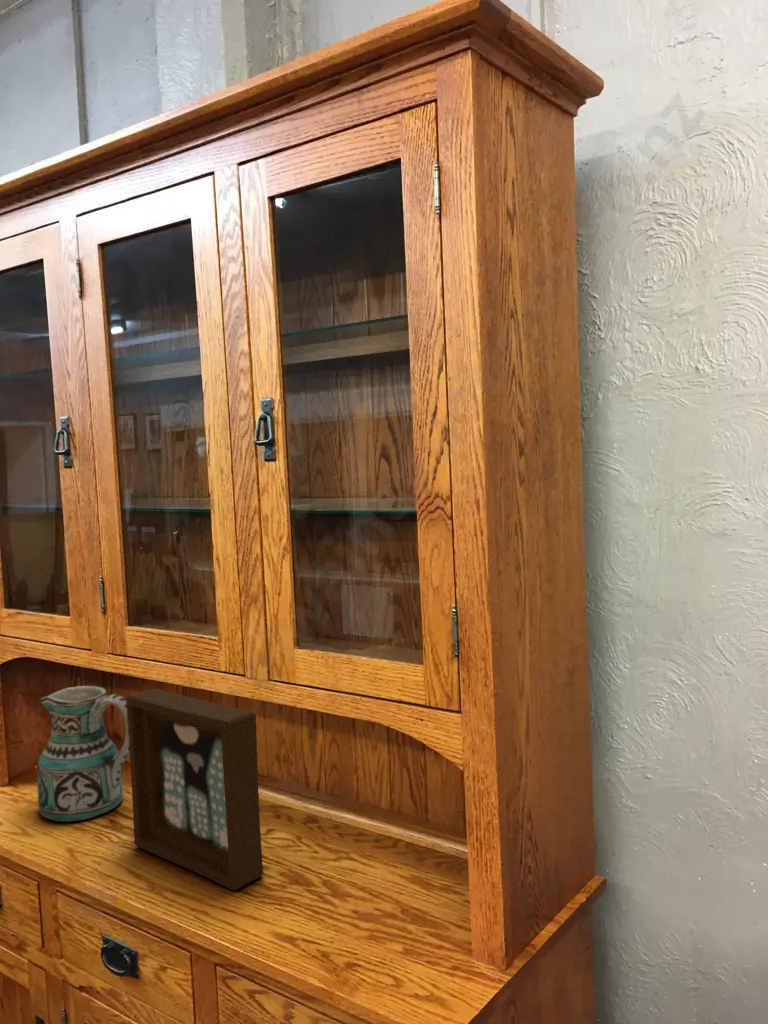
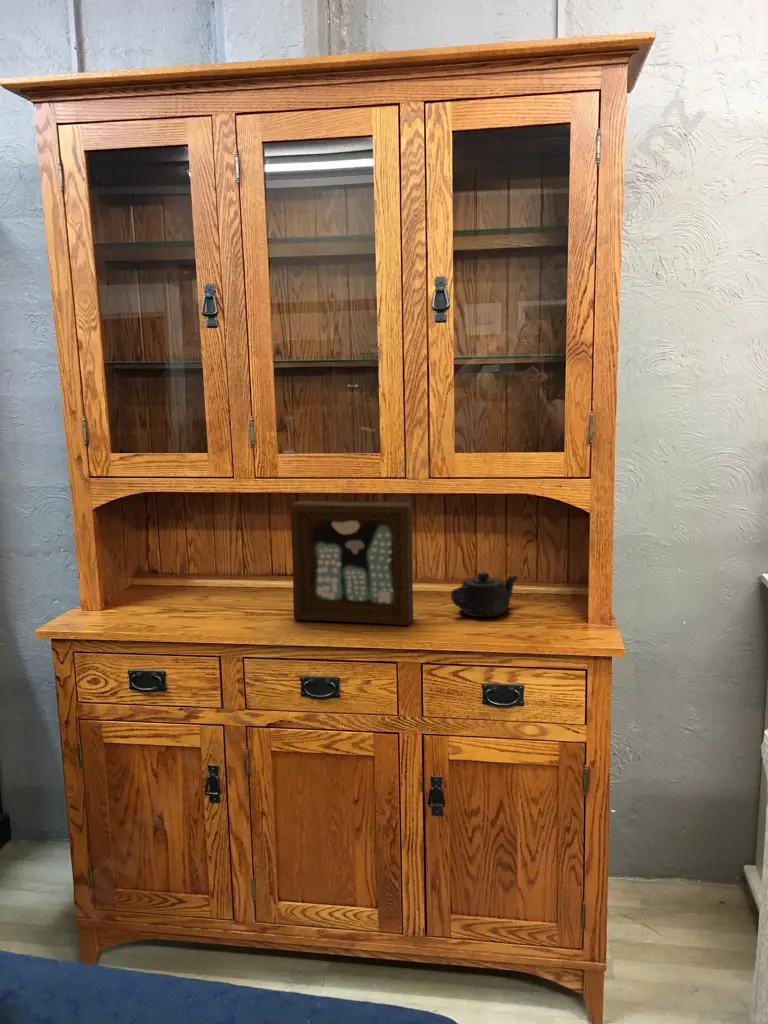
ceramic pitcher: present [37,686,130,822] -> none [166,515,258,618]
teapot: none [306,825,425,901] -> present [451,572,518,617]

